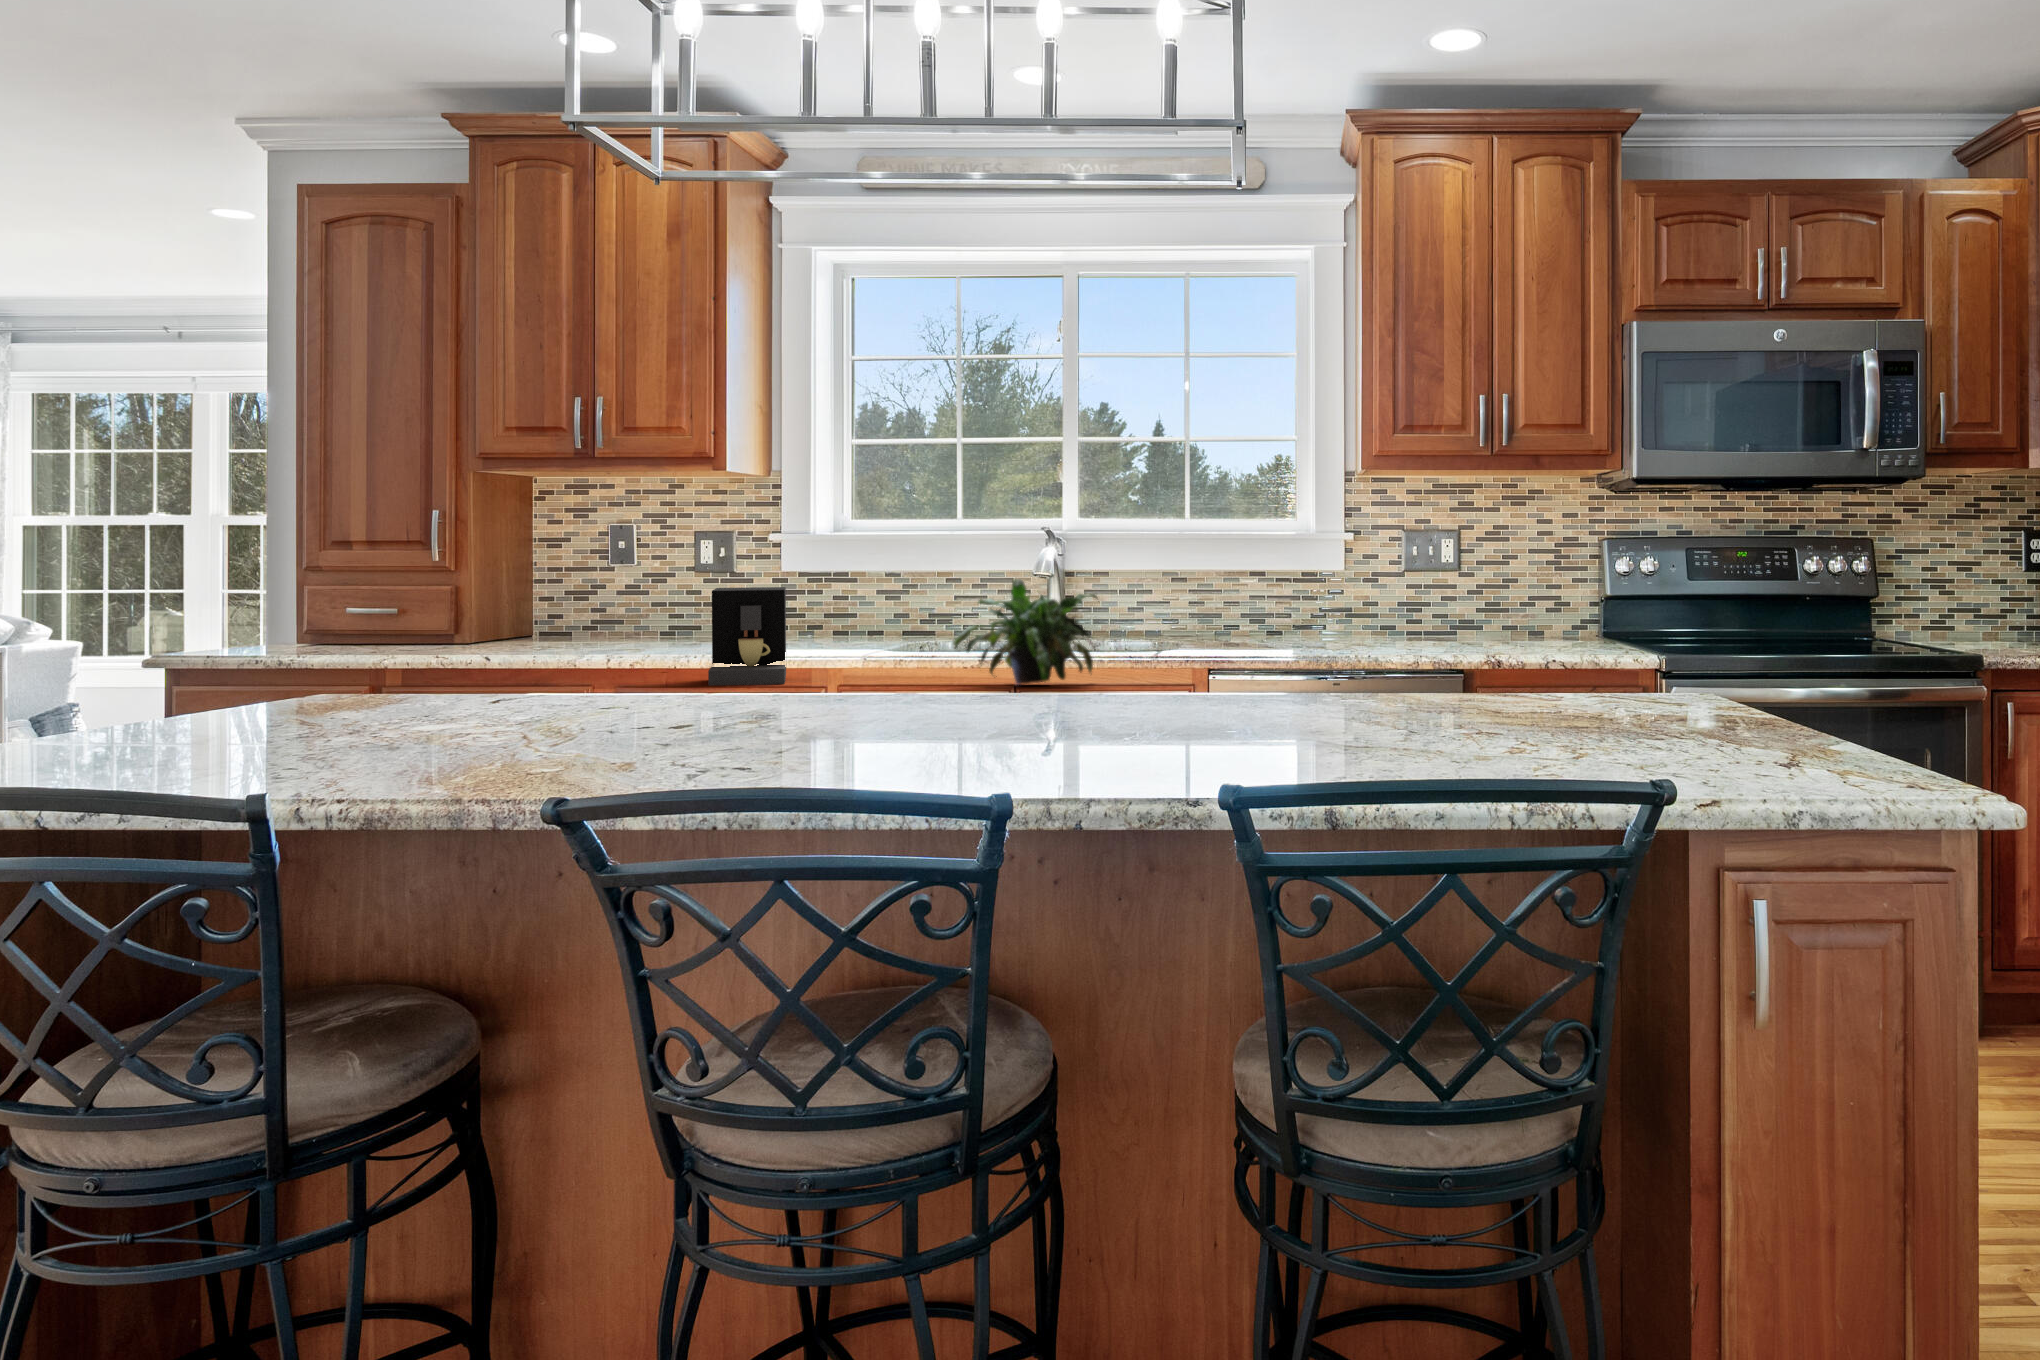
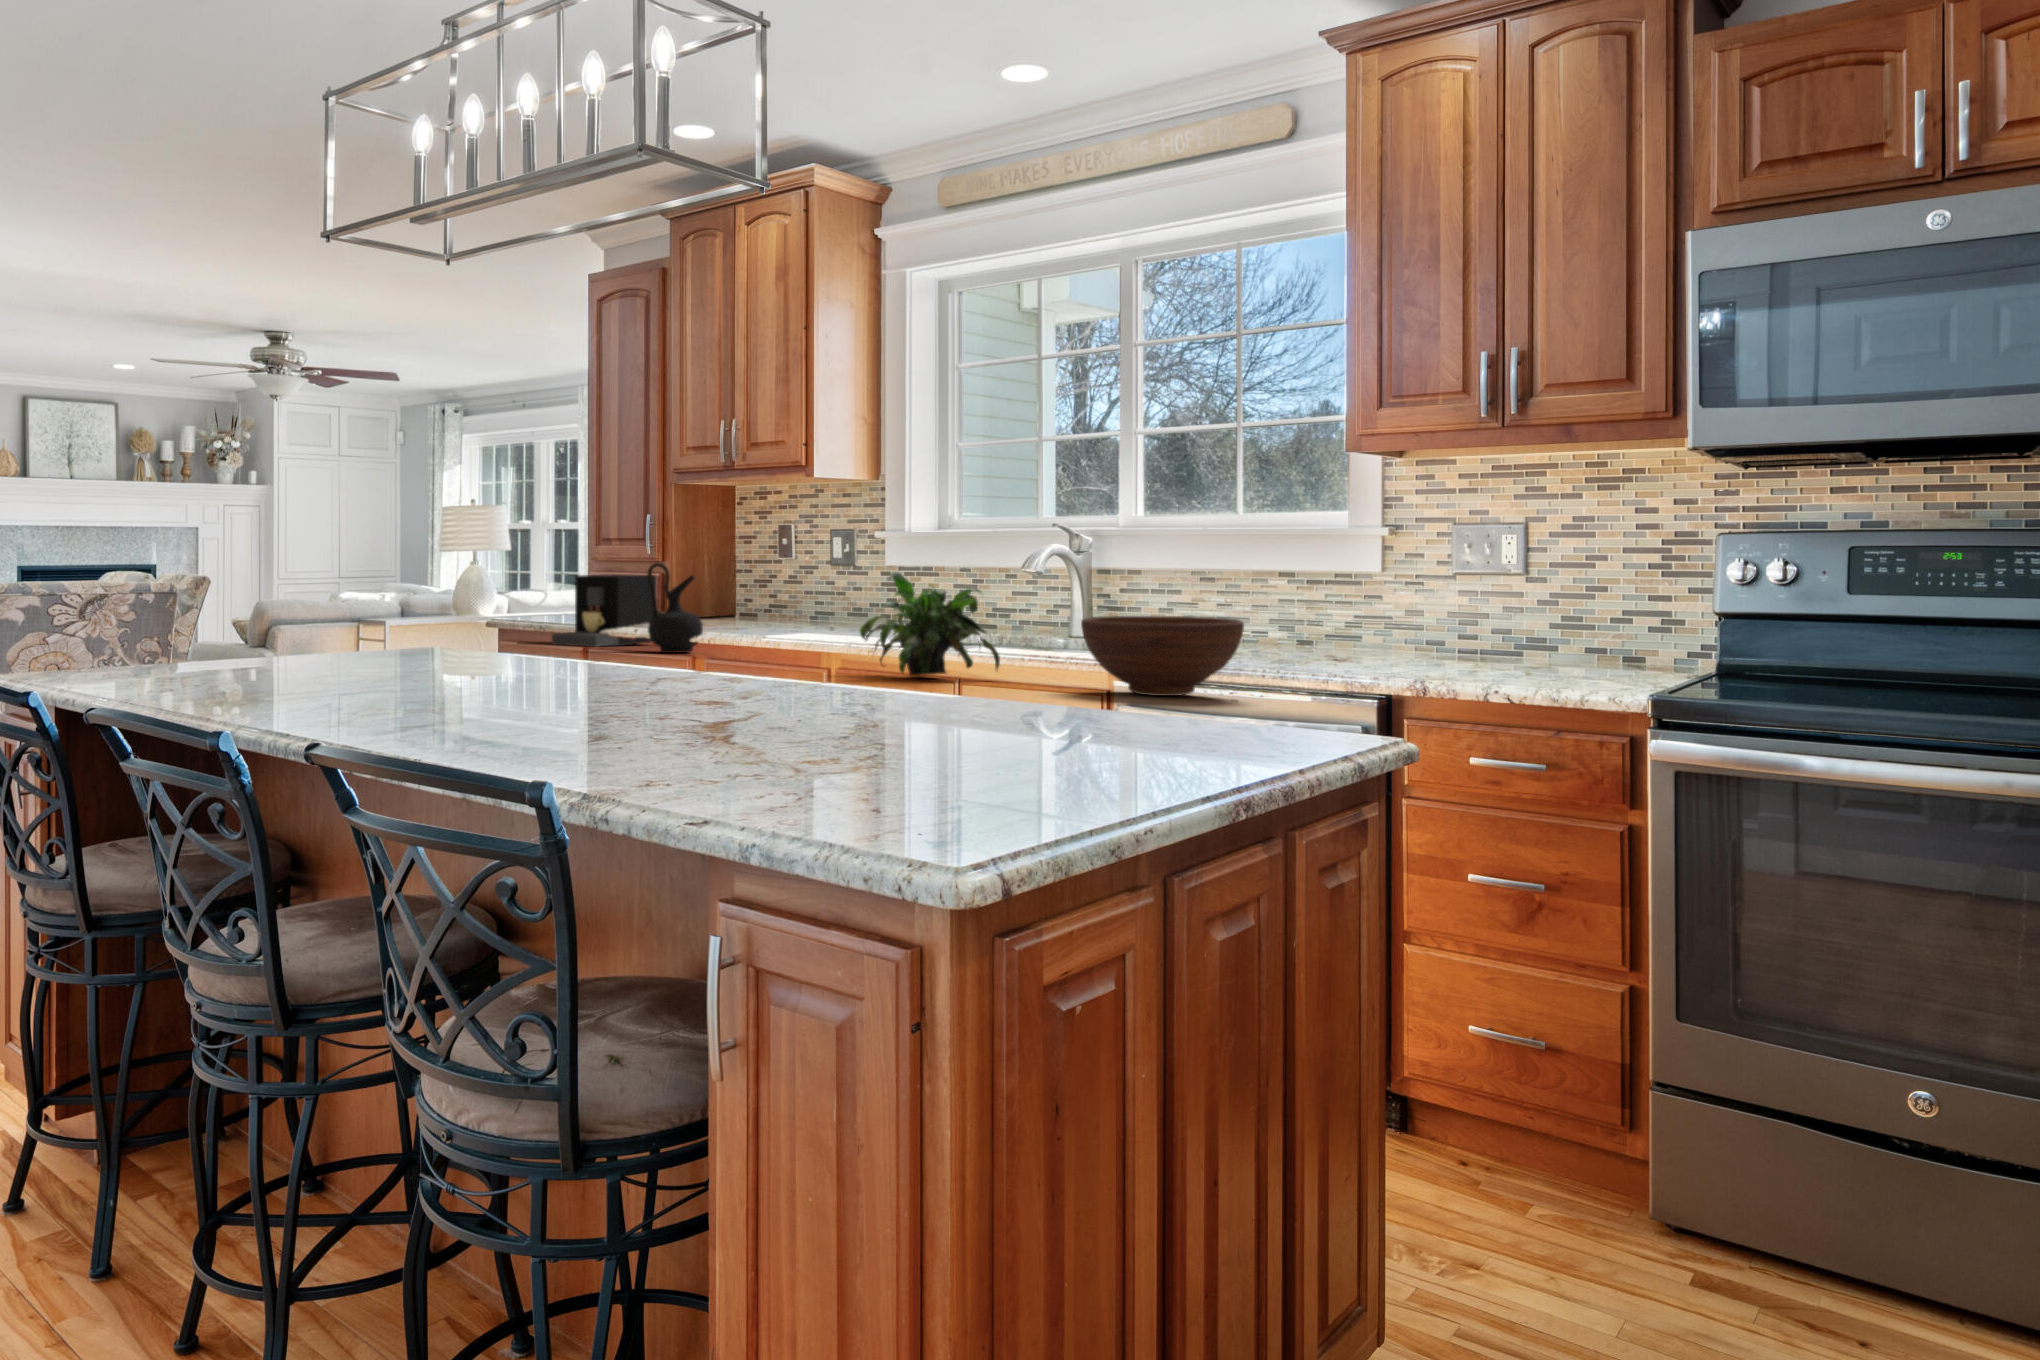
ceramic jug: none [549,574,621,684] -> present [647,563,703,653]
coffee maker: present [708,587,786,685] -> present [552,574,656,647]
fruit bowl: none [1209,613,1350,684] -> present [1081,616,1244,696]

